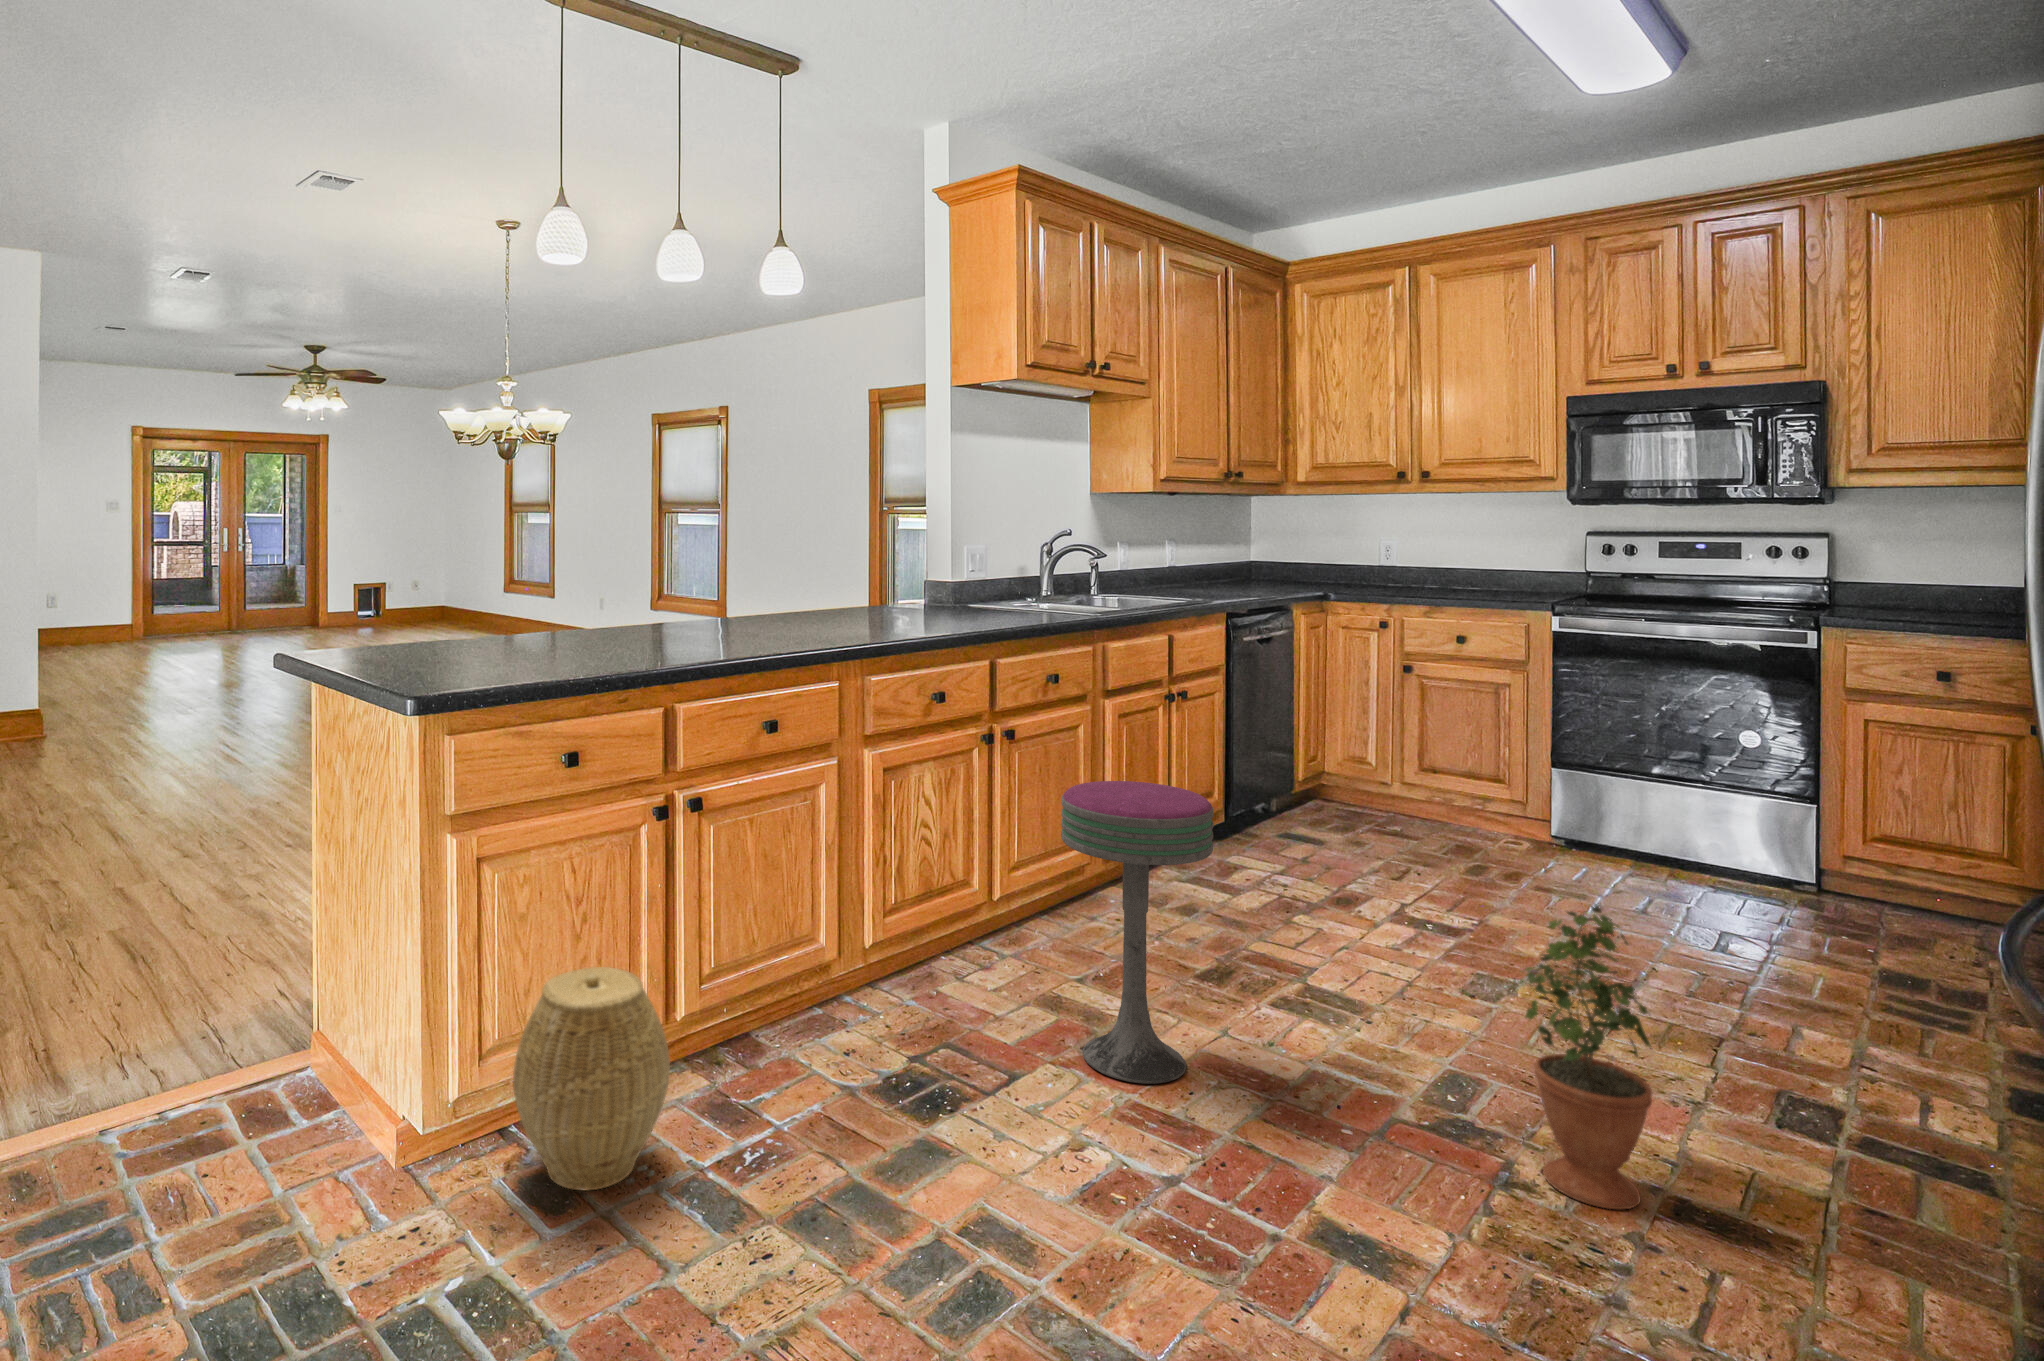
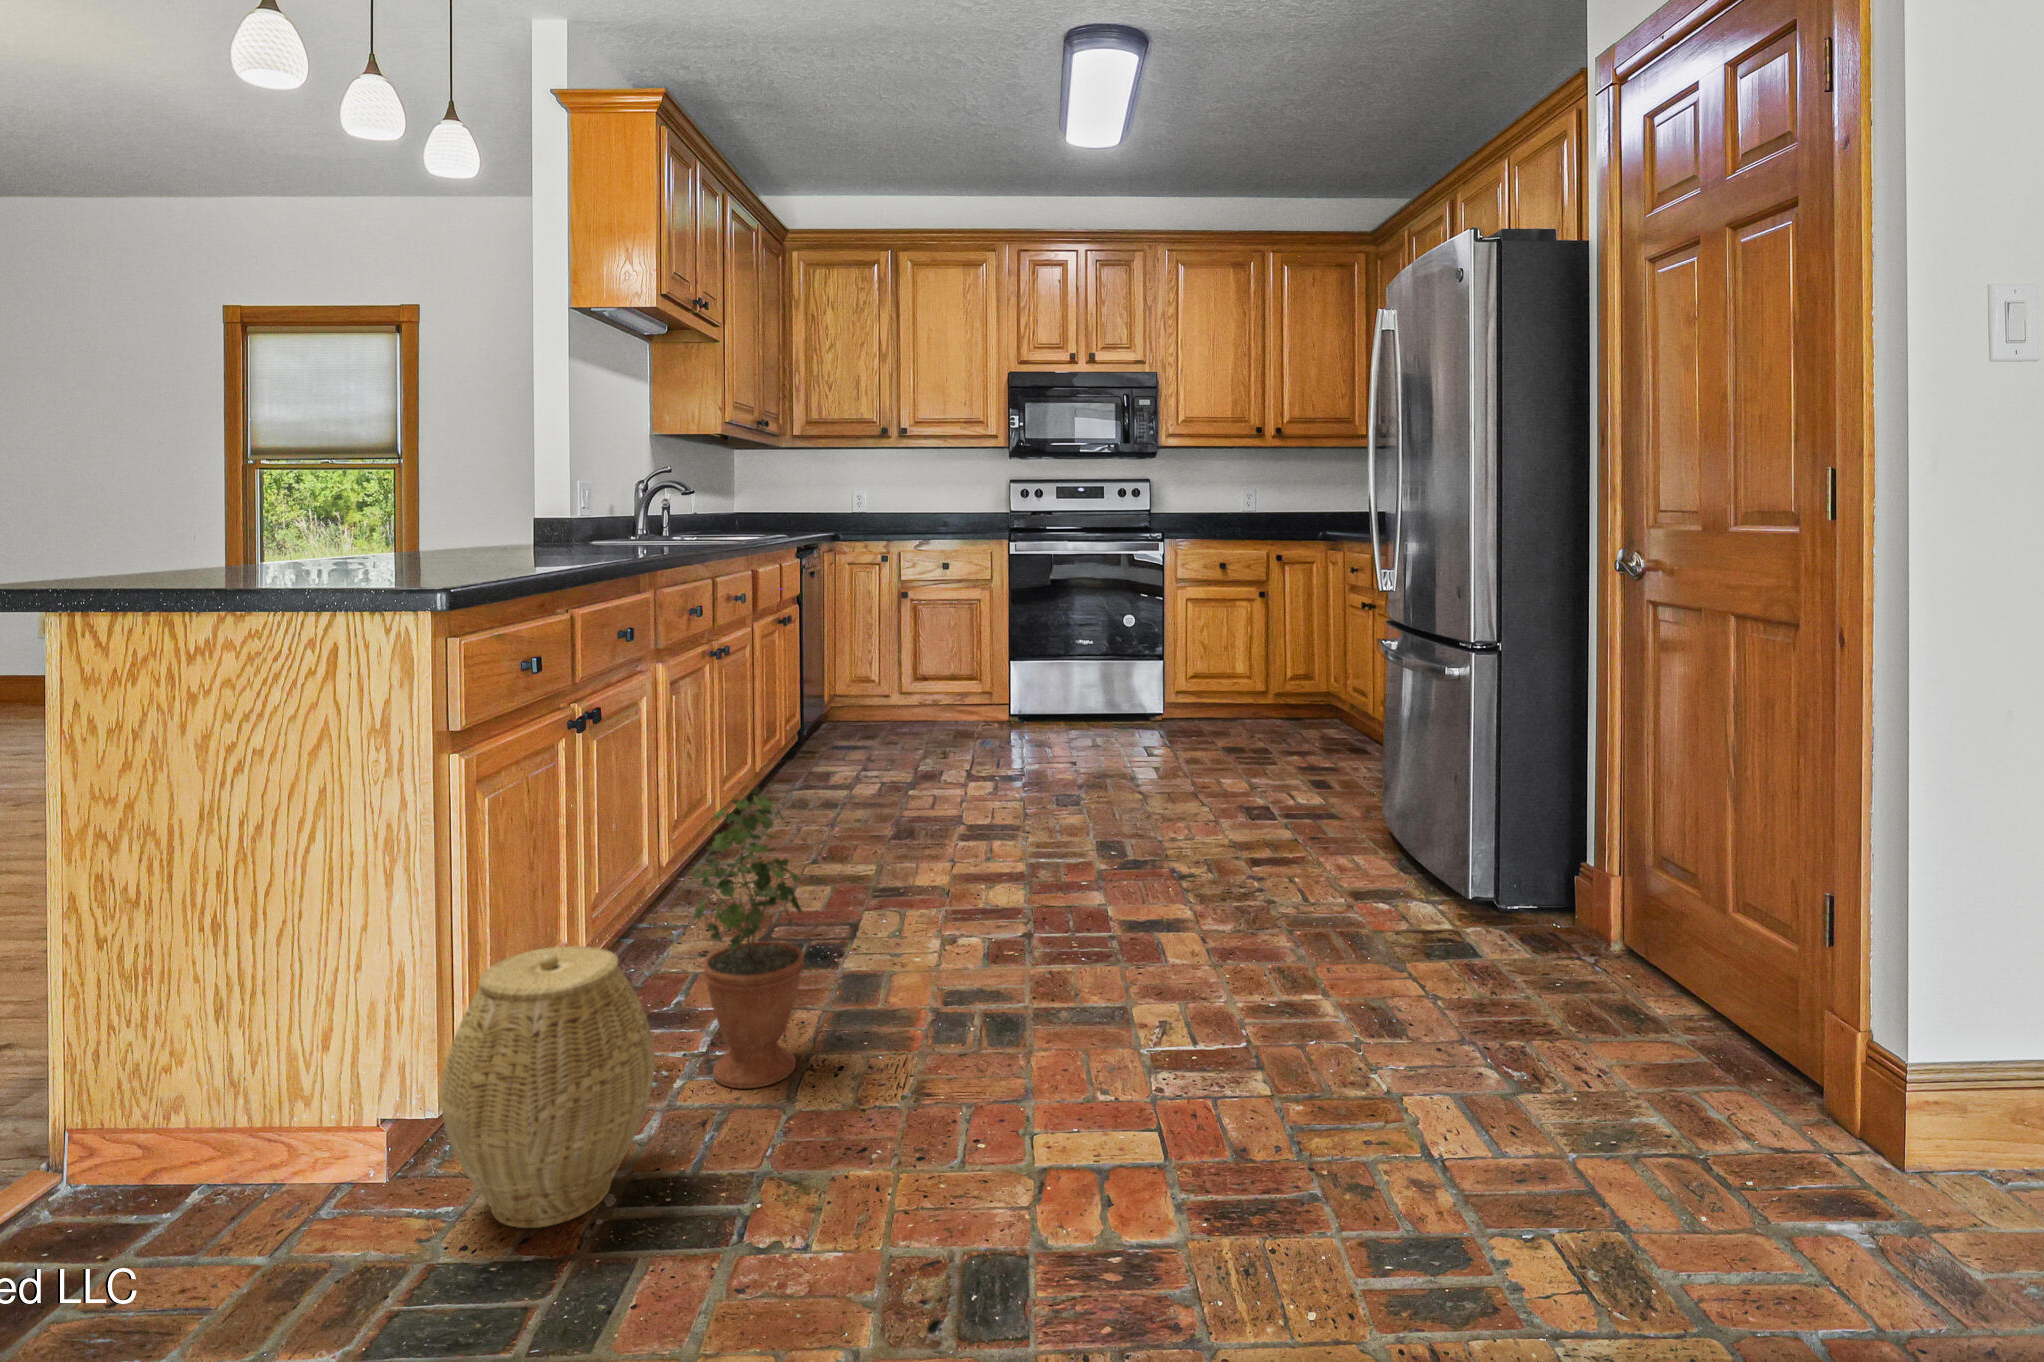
bar stool: present [1061,781,1213,1084] -> none [862,673,996,939]
potted plant: present [1512,905,1652,1209] -> present [683,783,804,1089]

